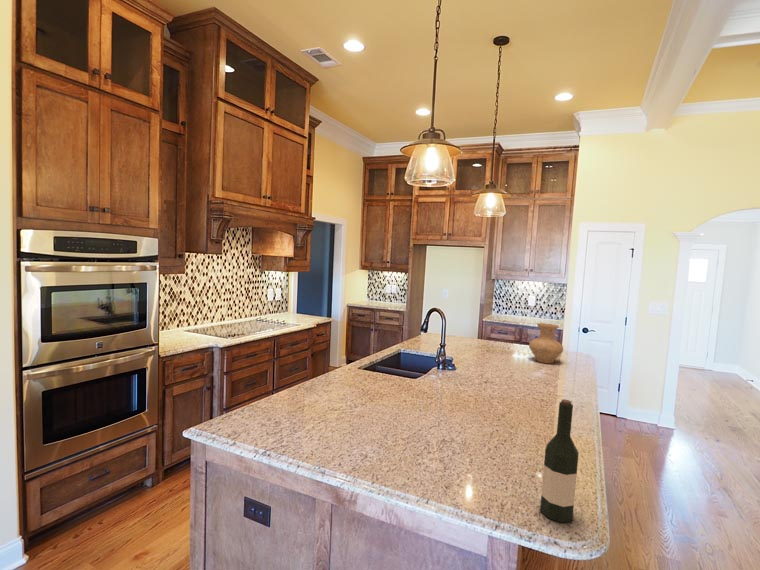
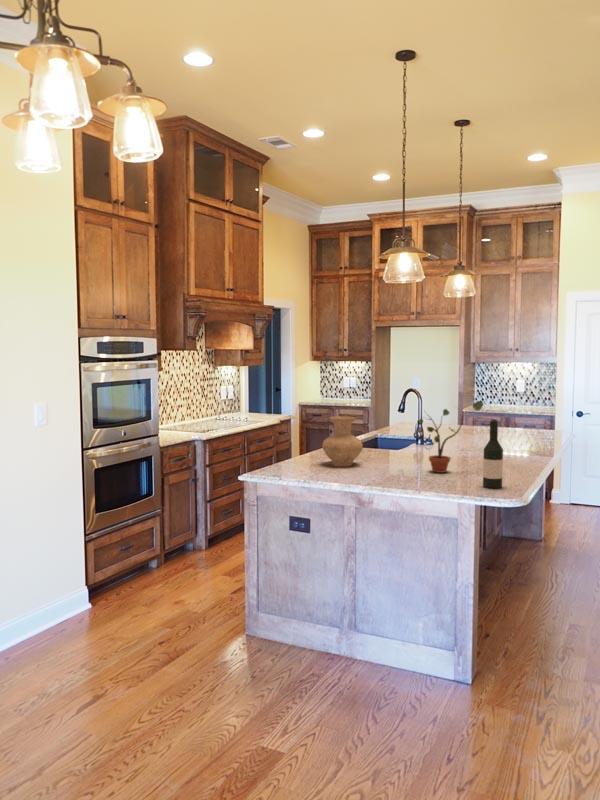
vase: present [529,323,563,363] -> present [322,416,363,466]
potted plant: none [440,348,532,451] -> present [419,401,483,473]

